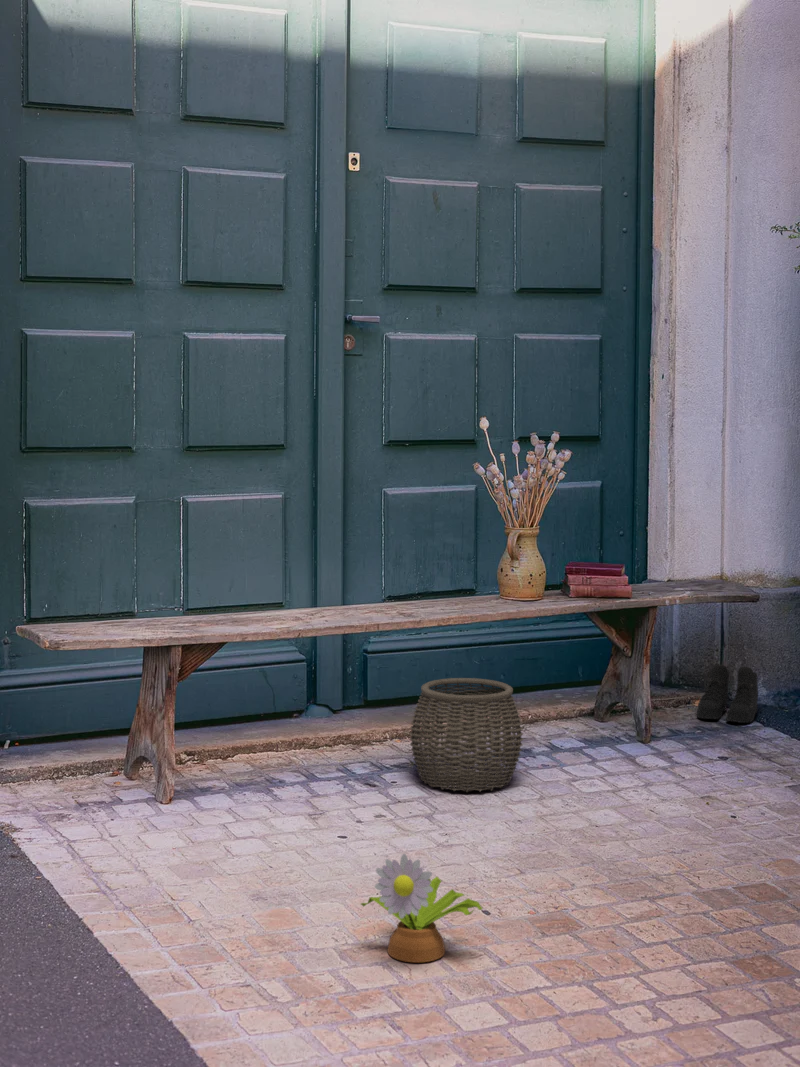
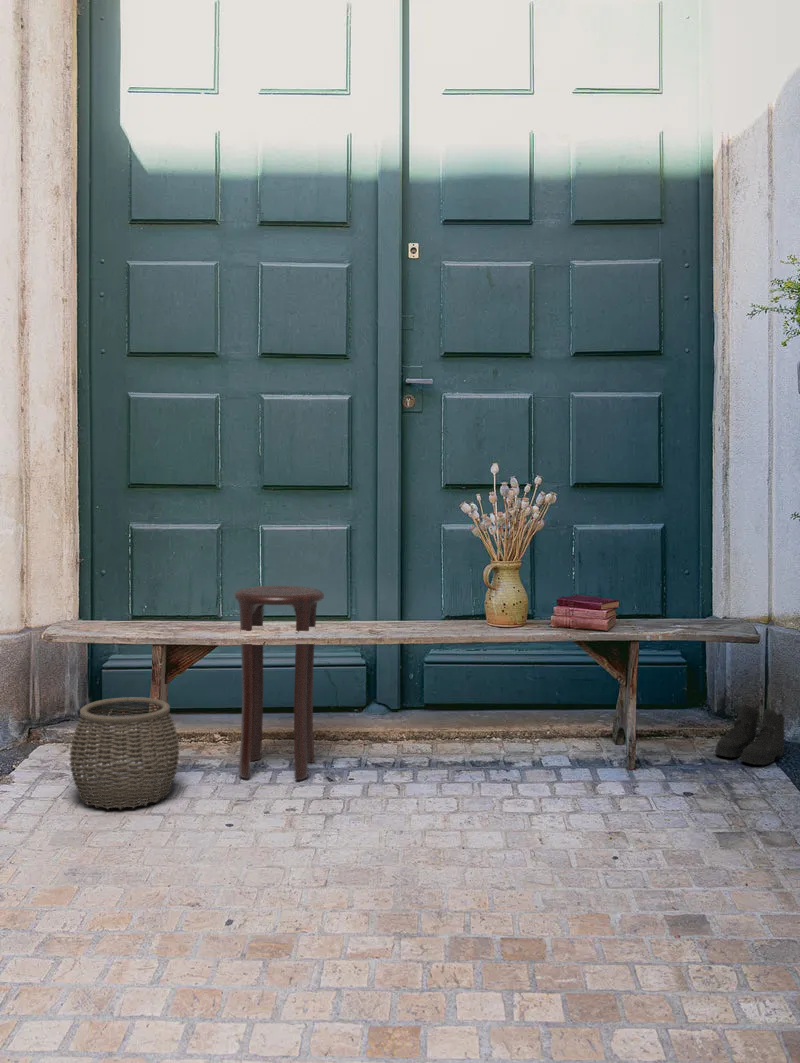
stool: none [249,569,354,797] -> present [234,586,324,780]
woven basket: present [410,678,523,792] -> present [69,697,179,809]
decorative plant: present [361,854,482,962] -> none [65,857,171,969]

